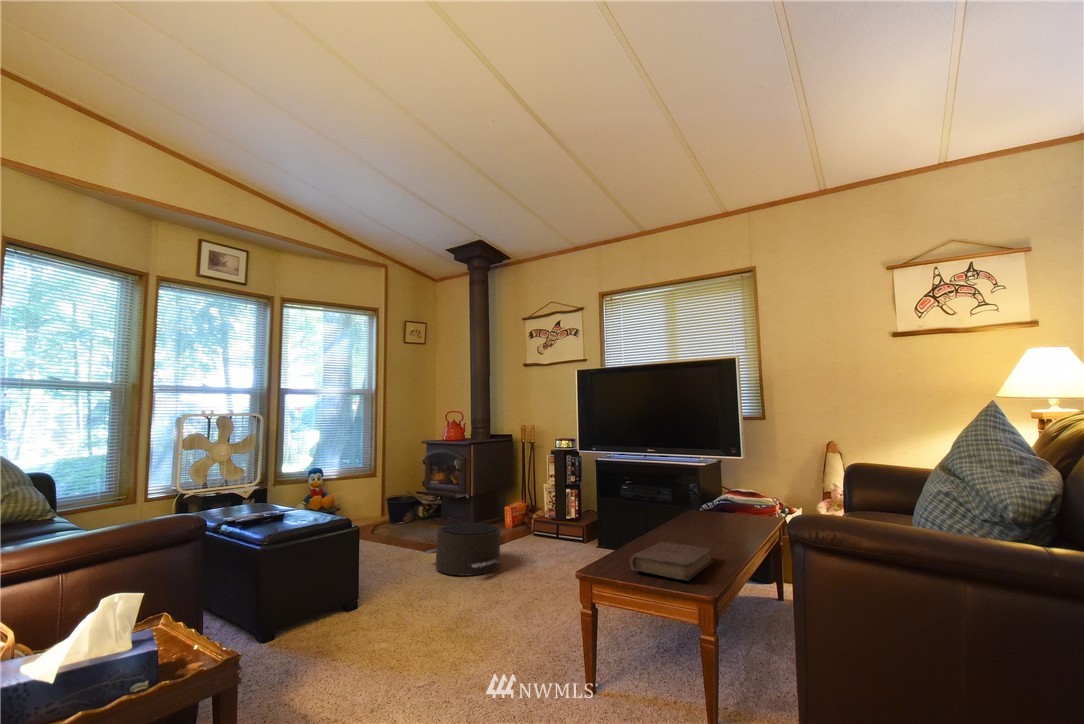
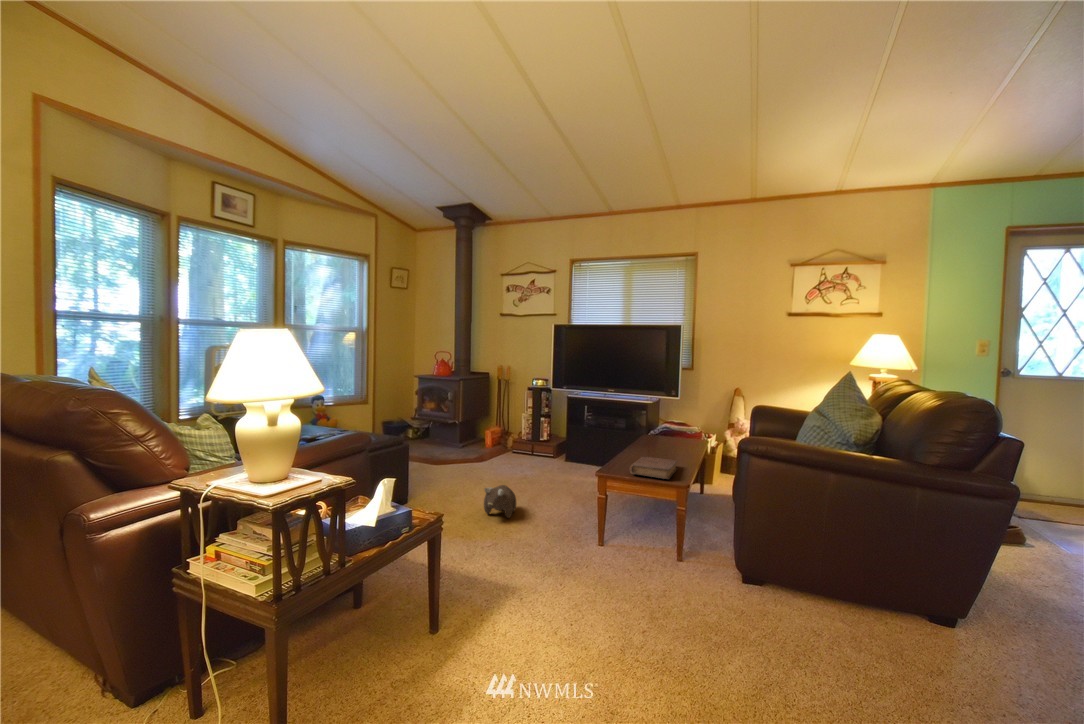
pouf: present [425,523,501,576] -> none [436,445,502,483]
plush toy: none [447,581,498,631] -> present [484,485,516,518]

